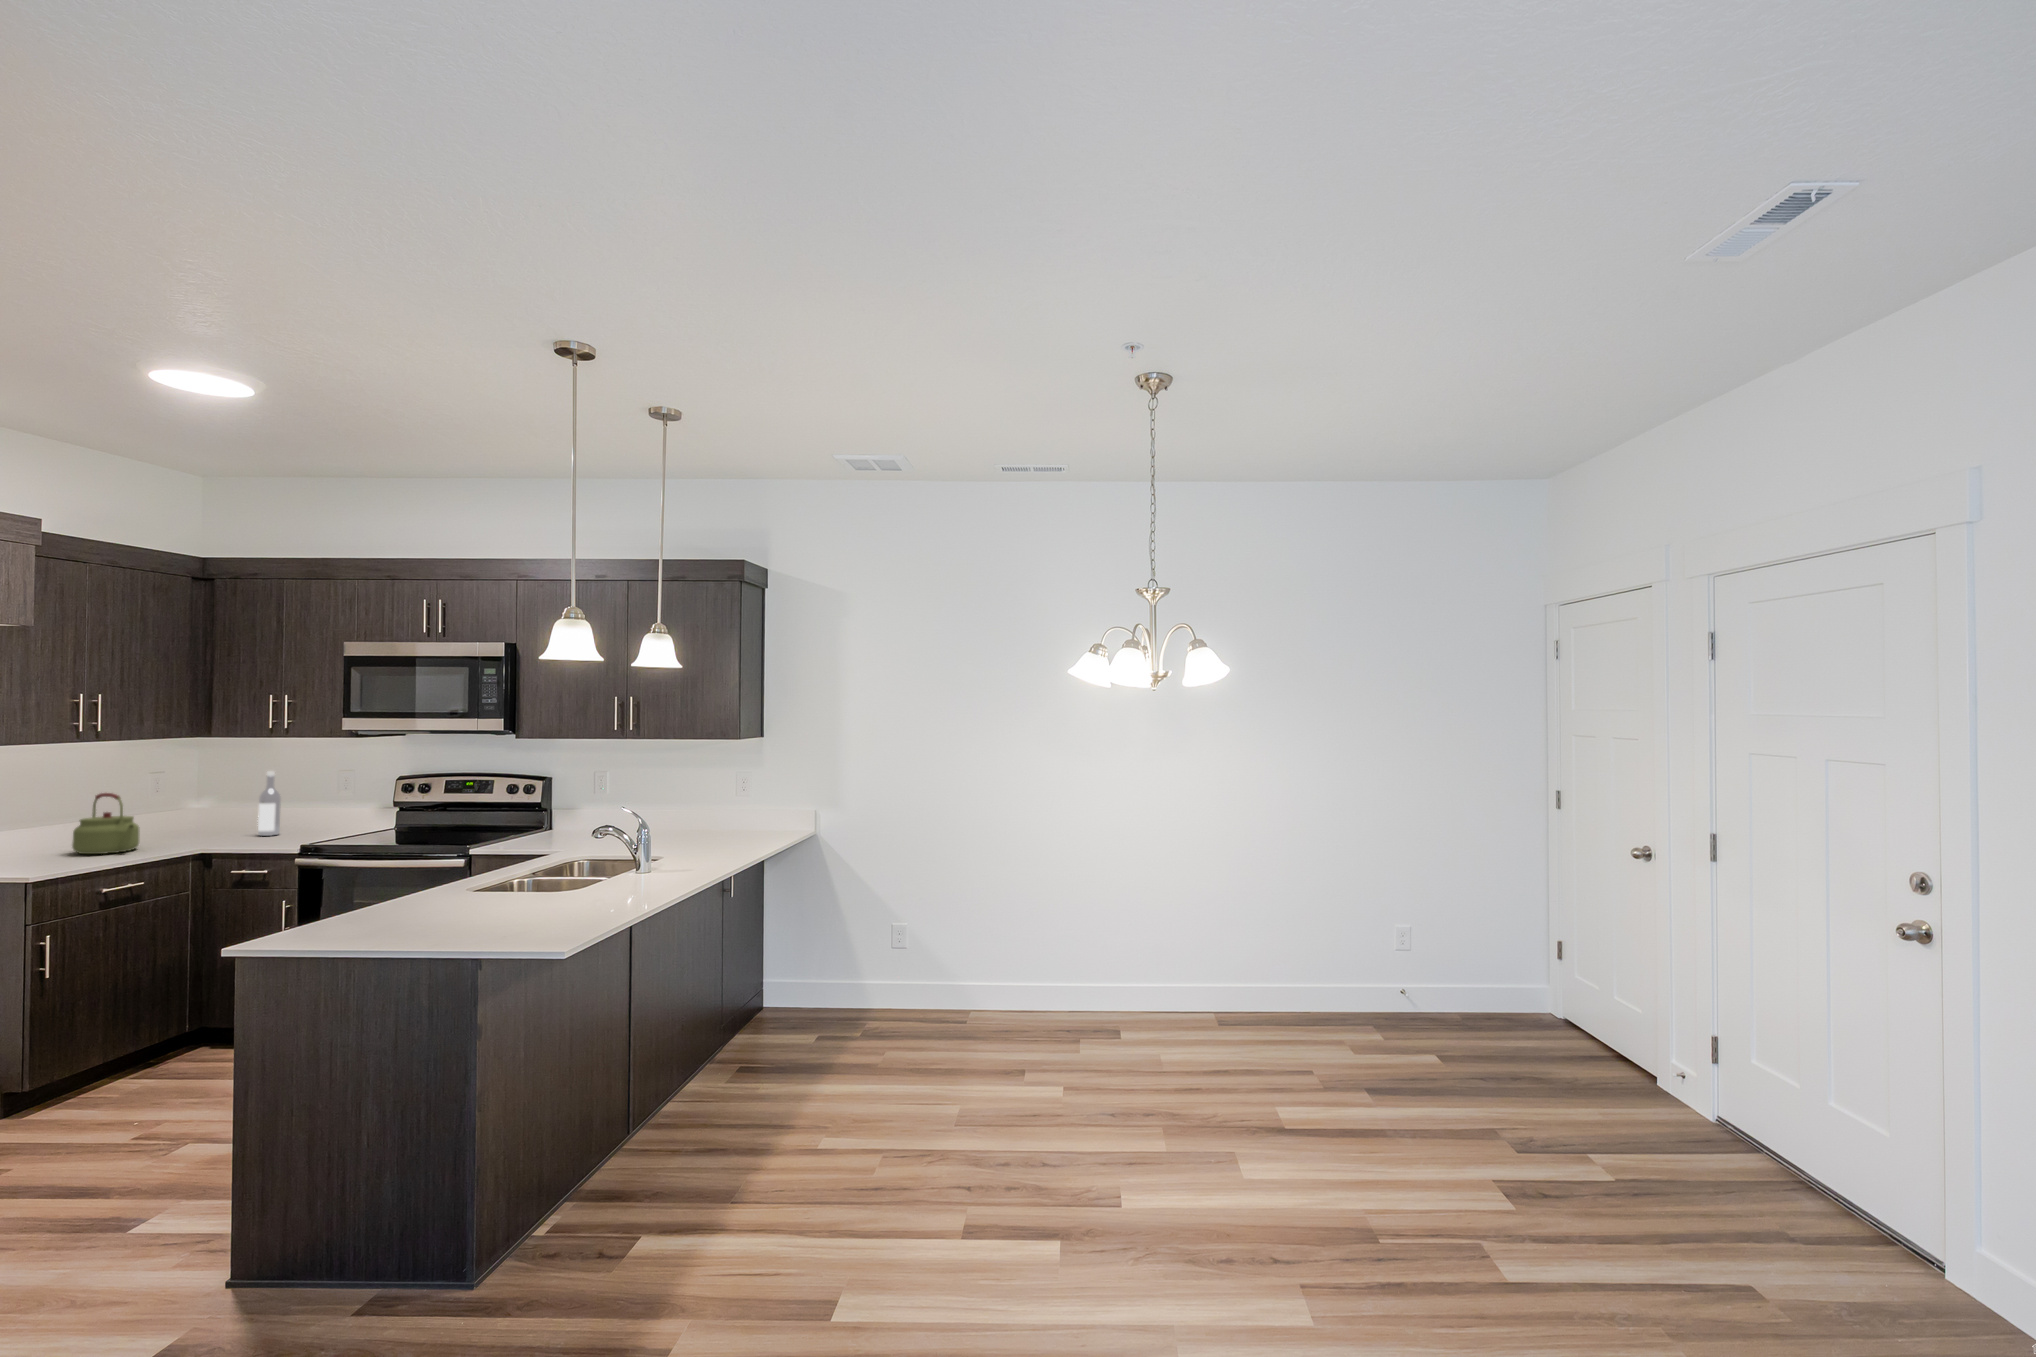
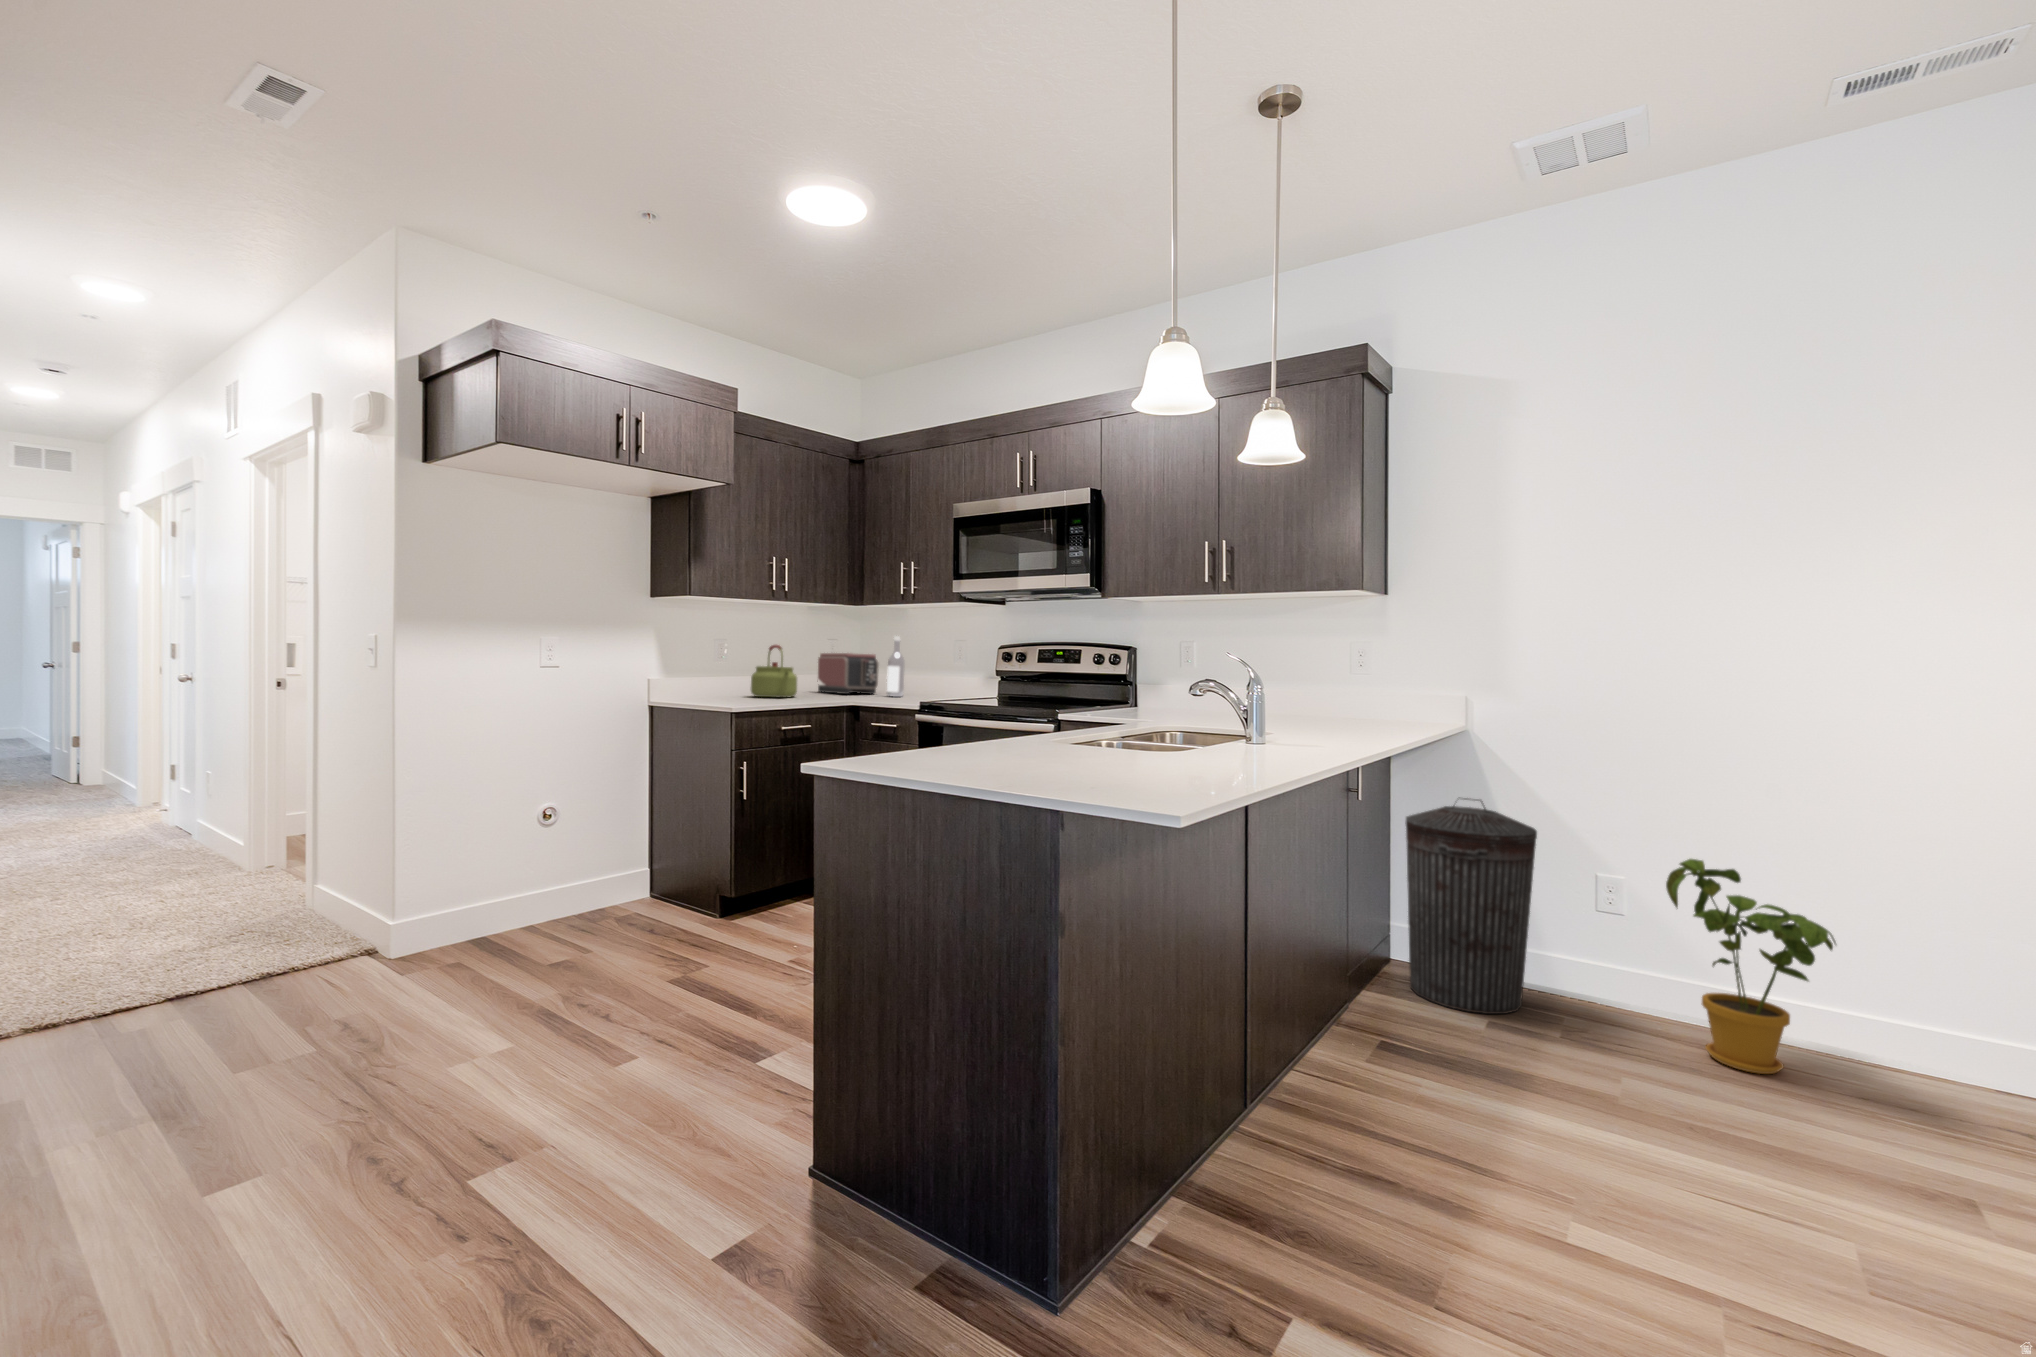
toaster: none [152,788,241,837] -> present [818,653,879,694]
trash can: none [767,885,849,1034] -> present [1405,798,1537,1014]
house plant: none [917,911,990,1033] -> present [1666,859,1836,1074]

